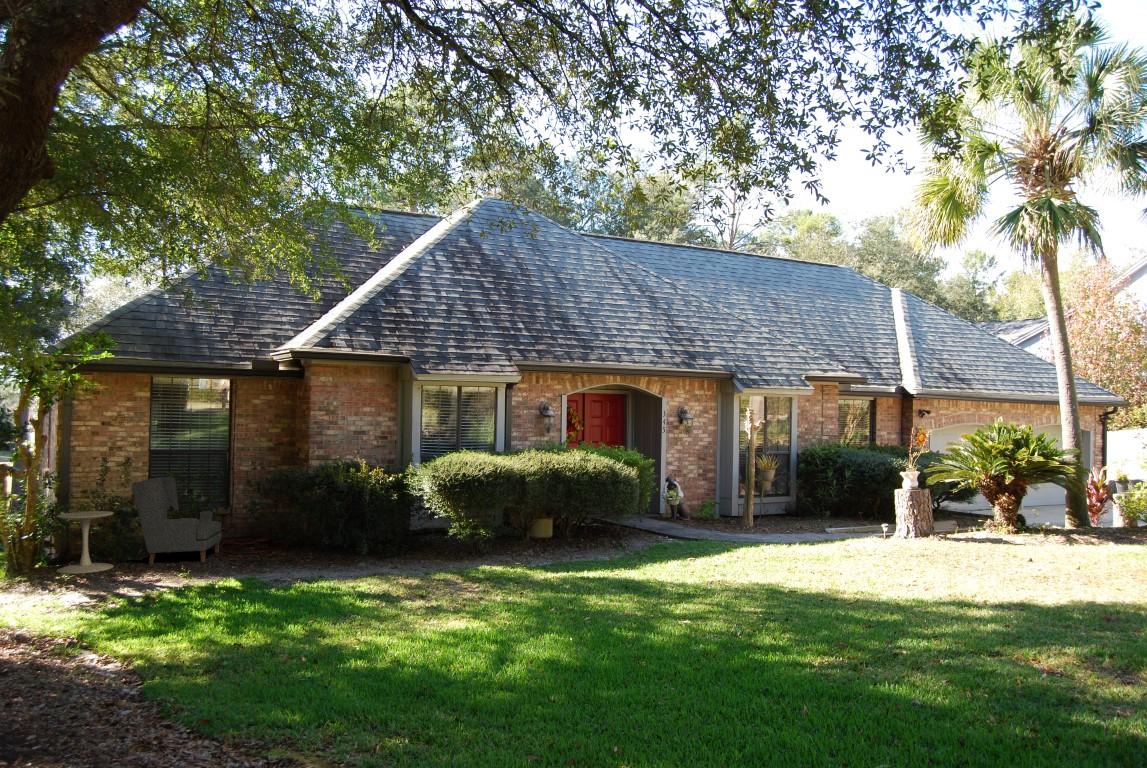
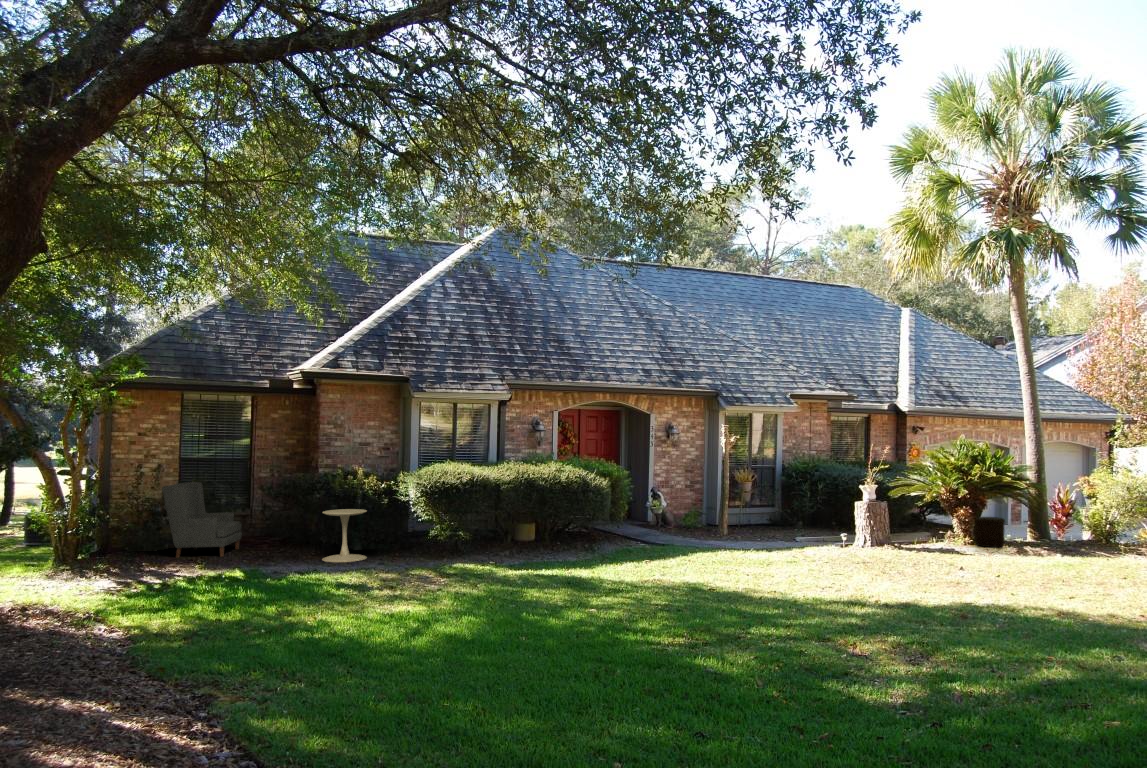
woven basket: none [1017,503,1052,536] -> present [974,517,1005,547]
pedestal table: present [56,511,114,574] -> present [322,509,367,562]

